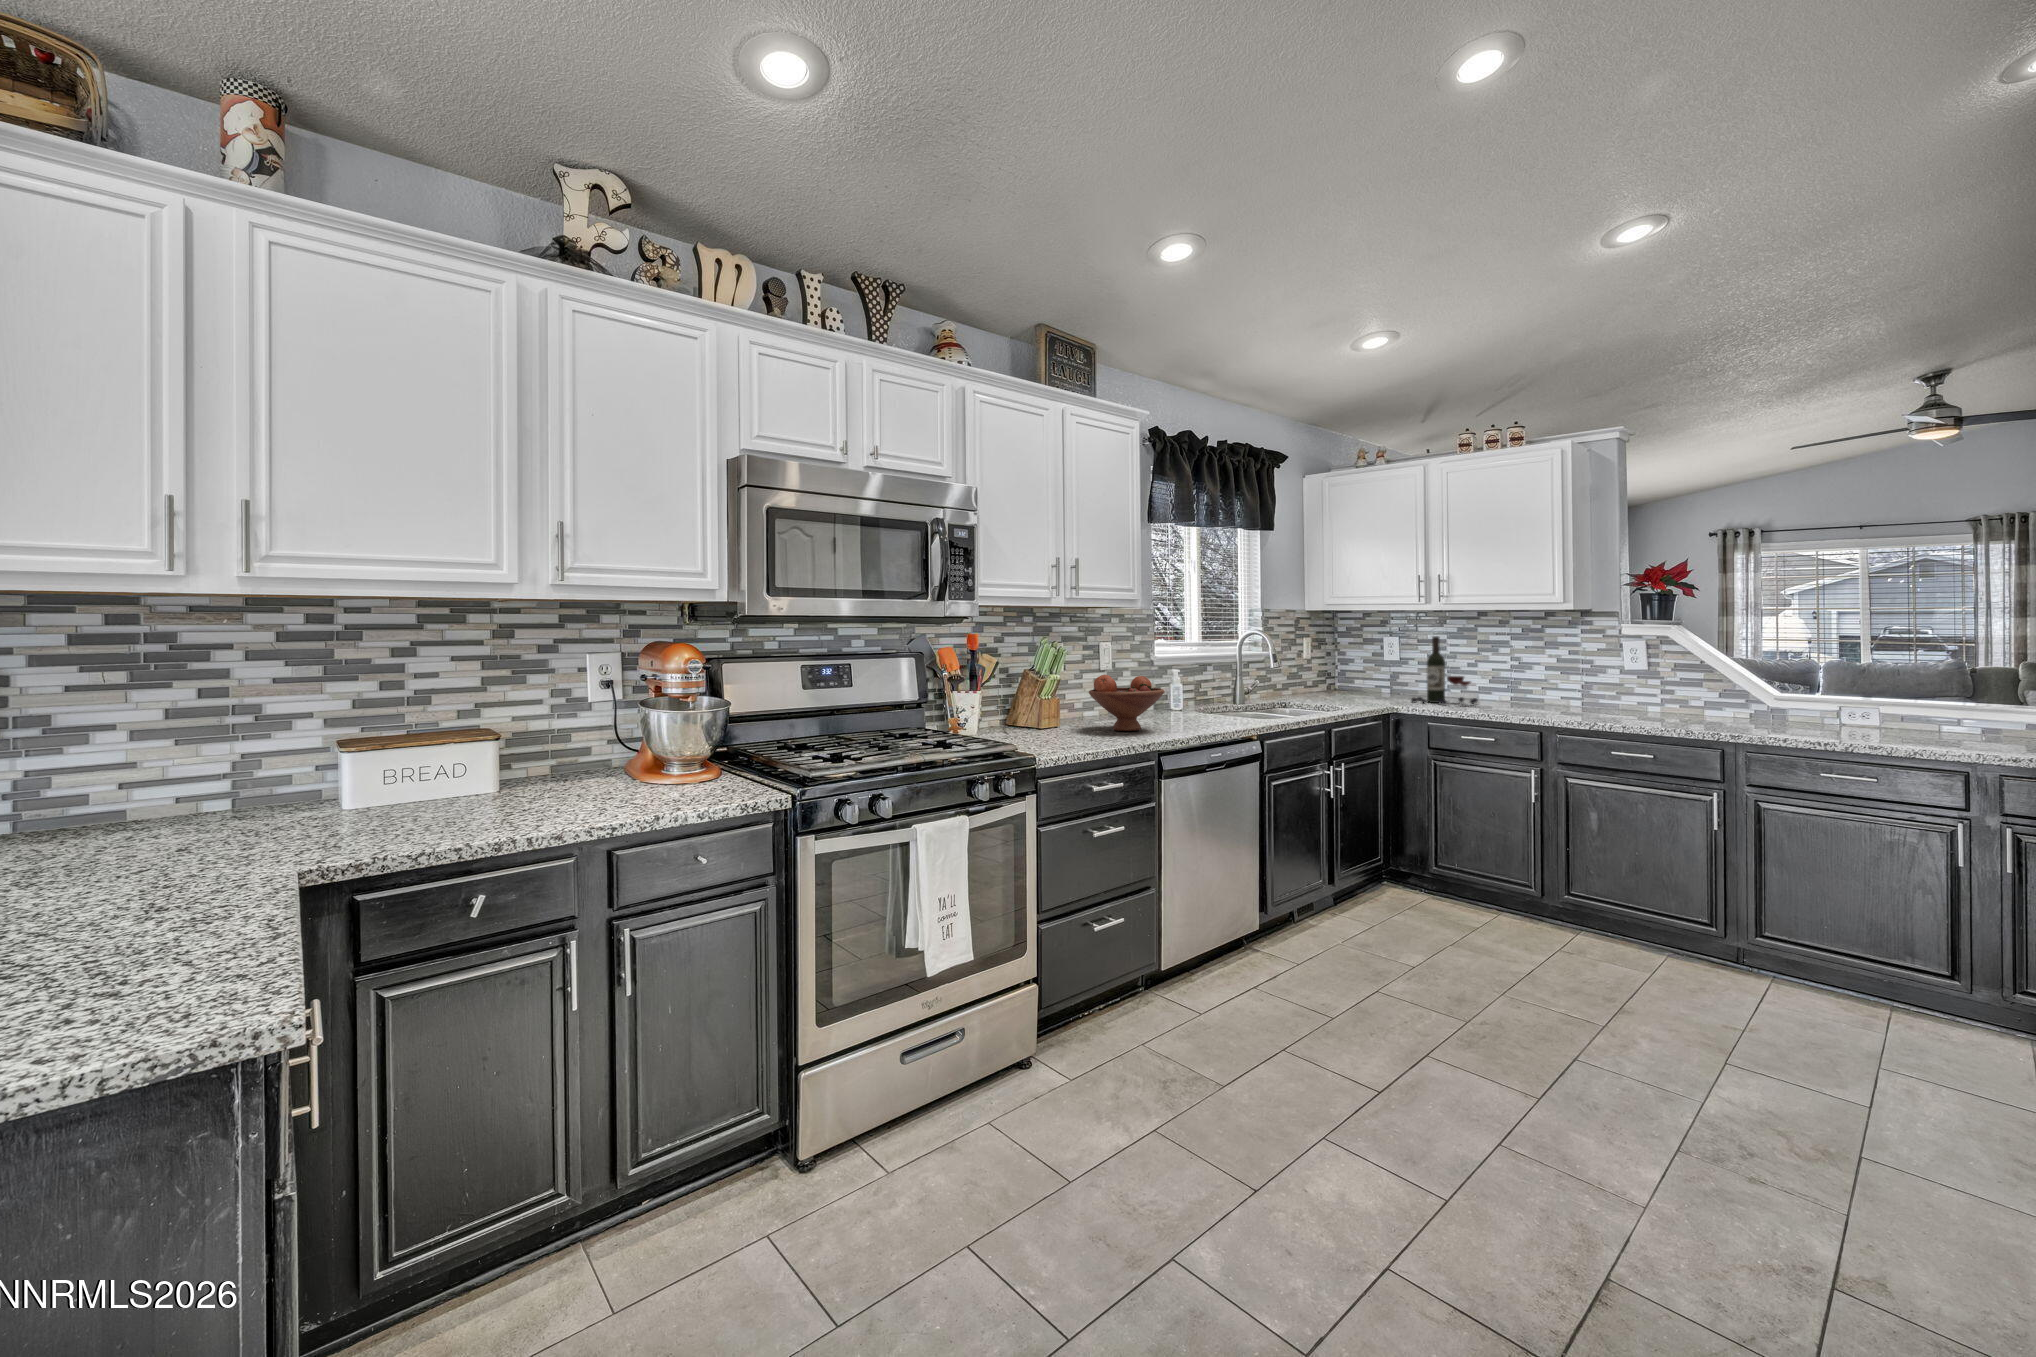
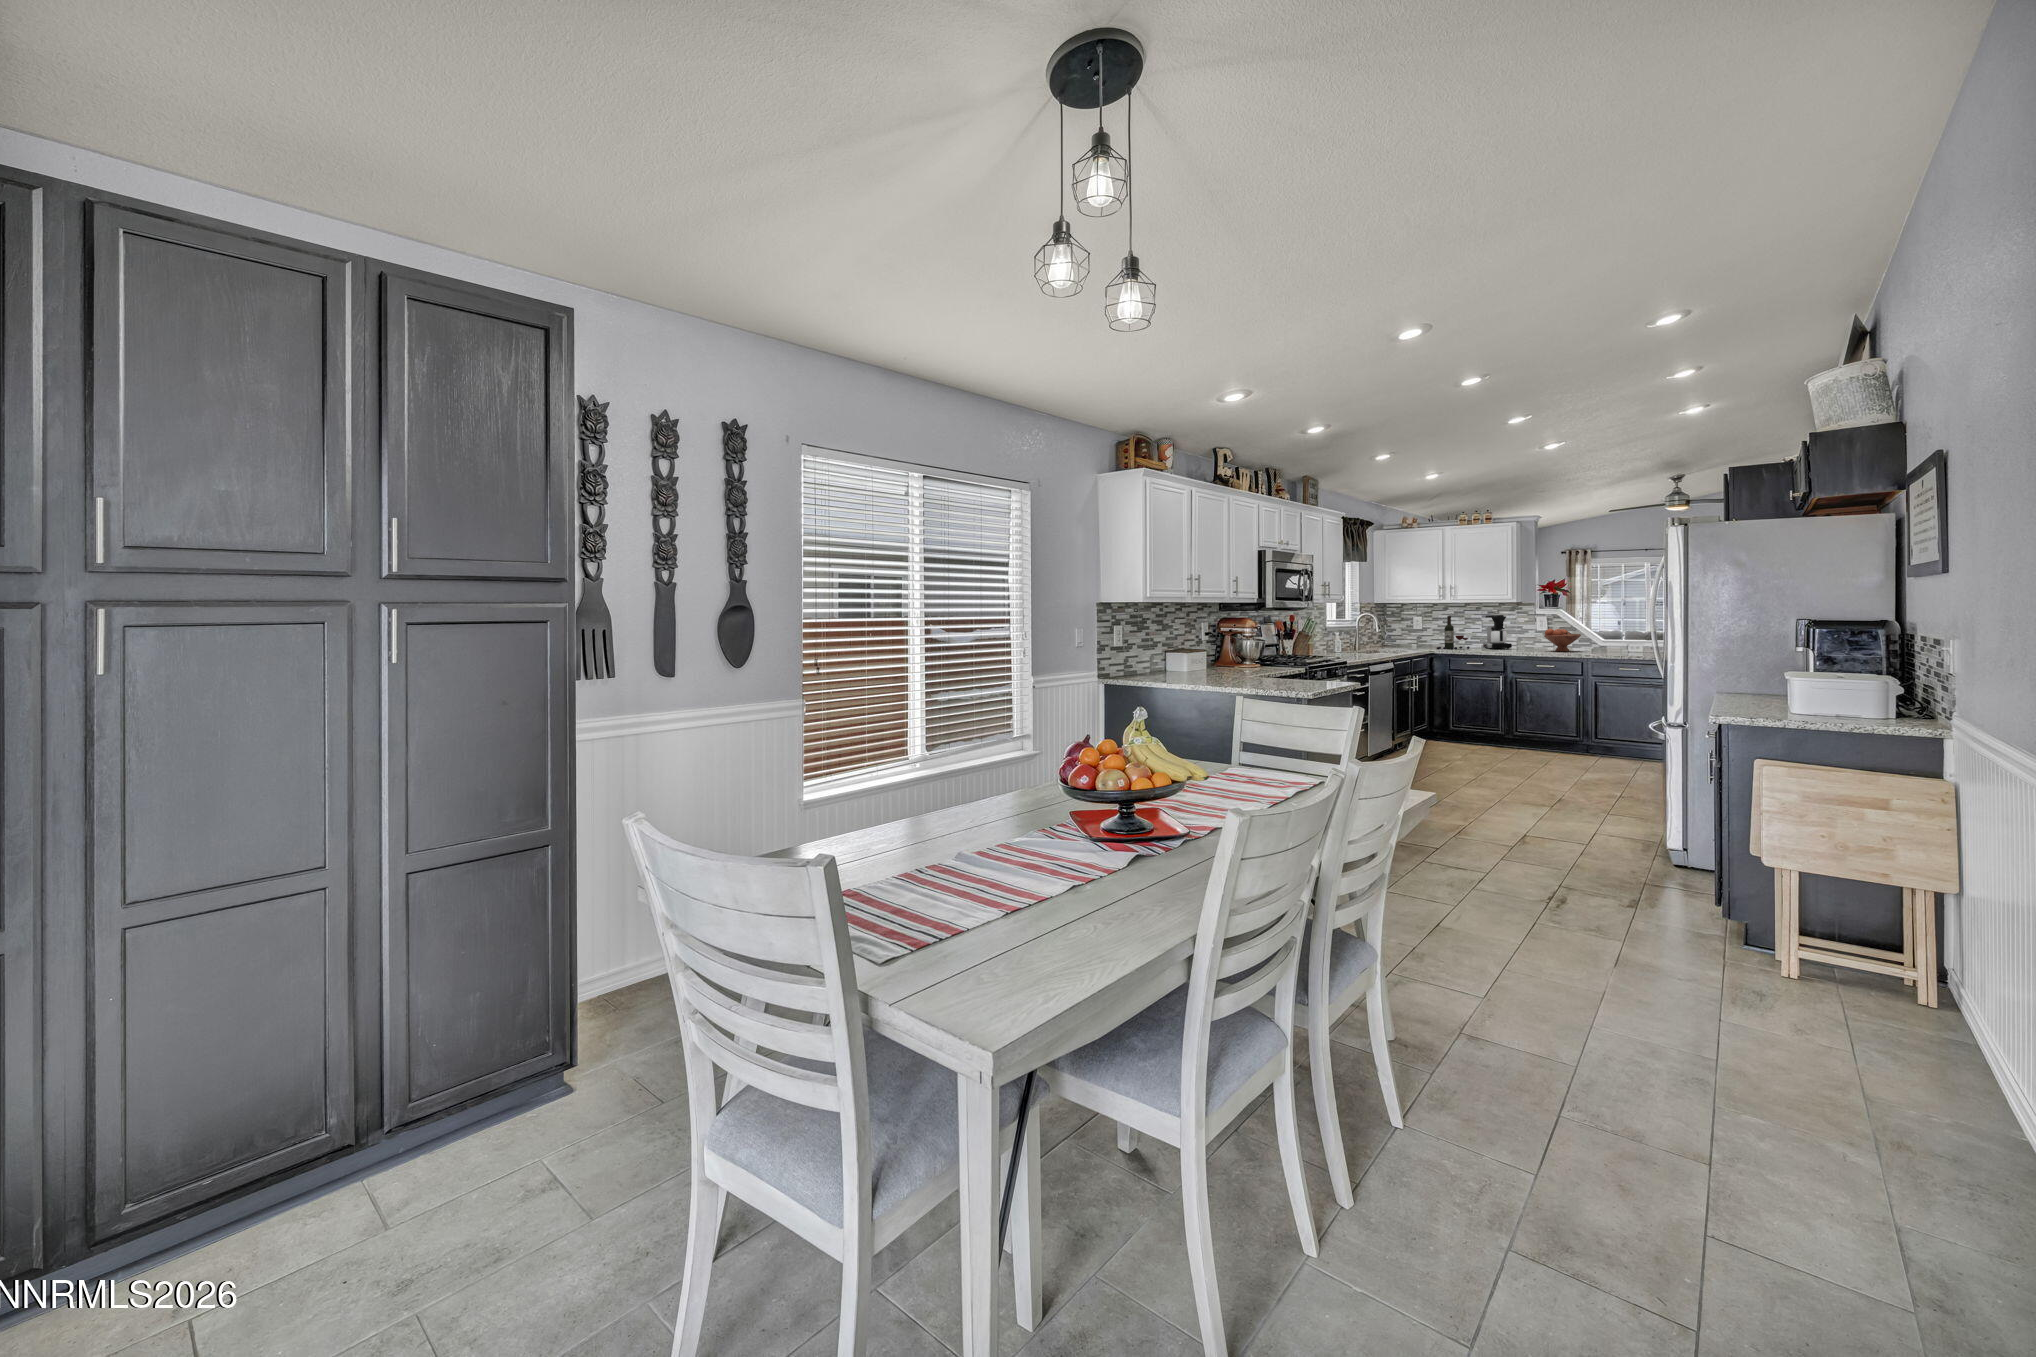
coffee maker: none [1513,635,1567,705] -> present [1483,615,1512,649]
fruit bowl: present [1089,675,1165,731] -> present [1544,629,1581,652]

